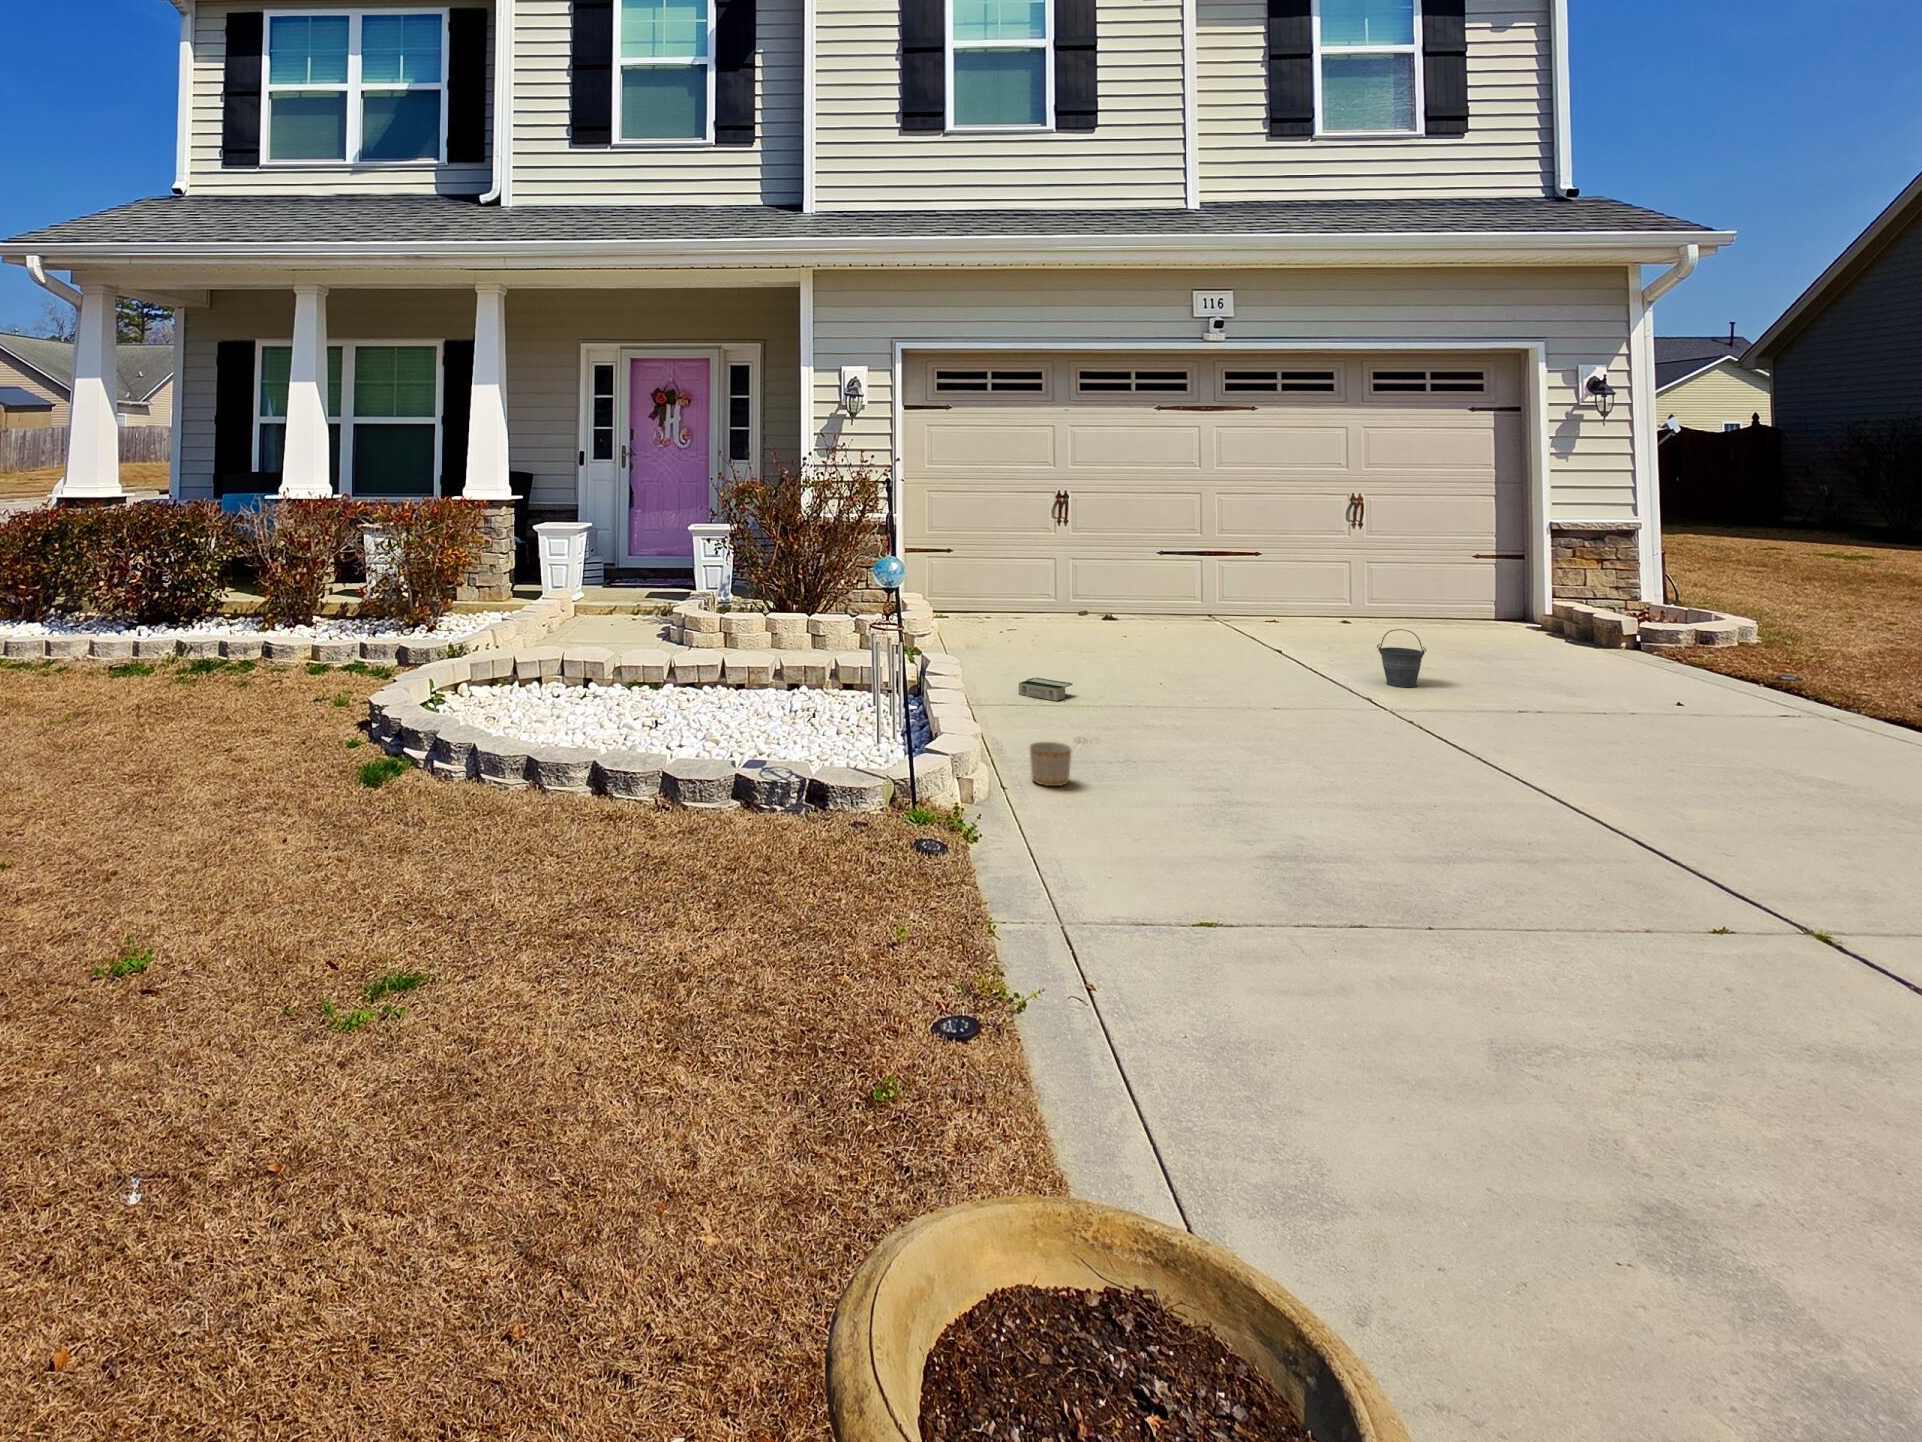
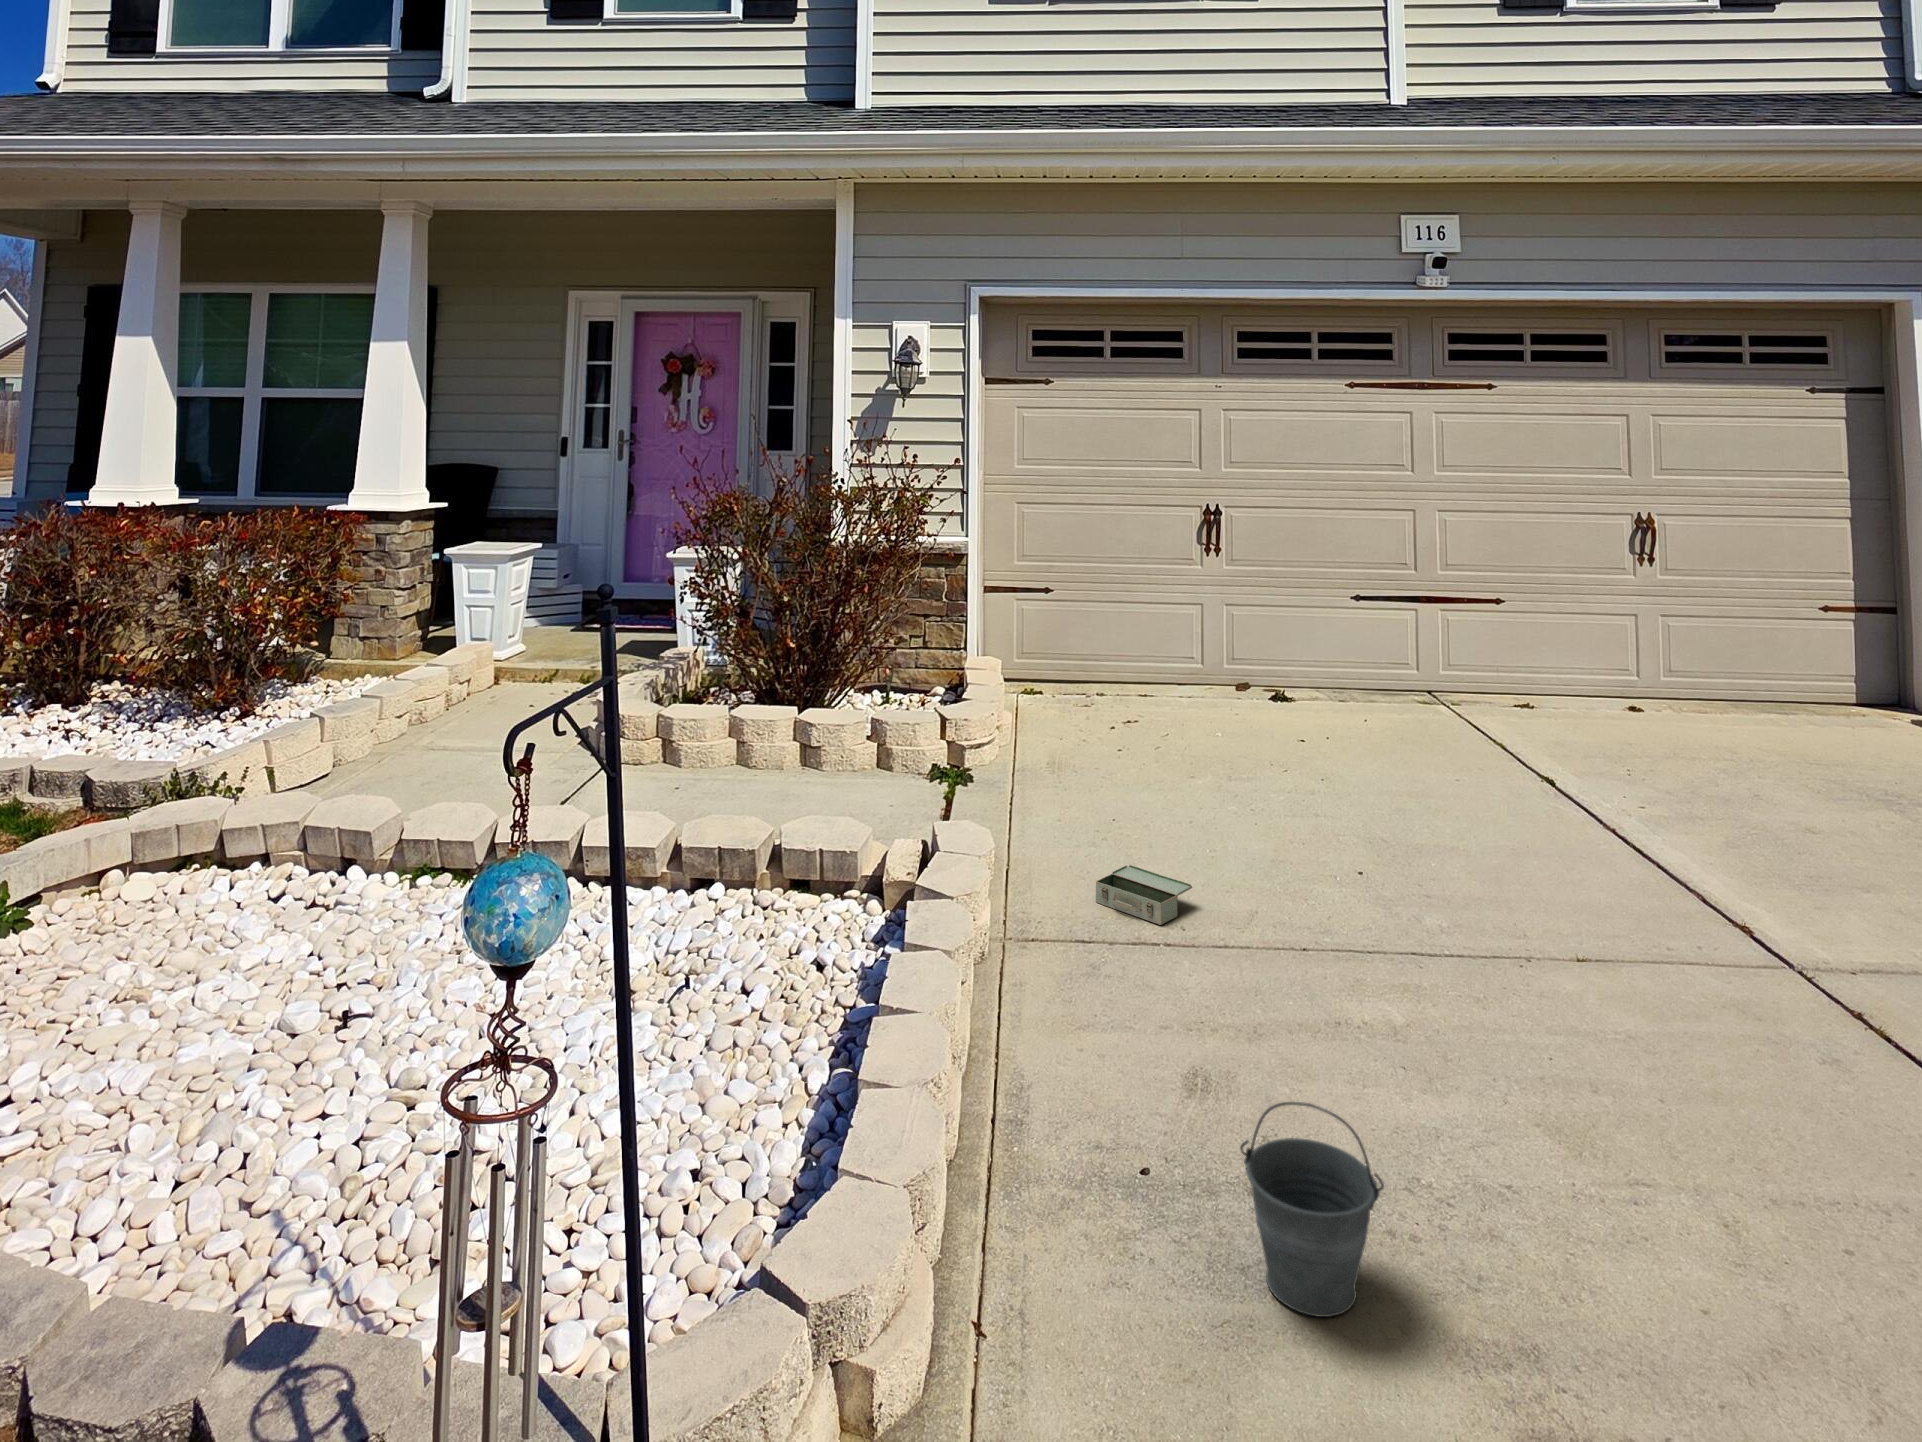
bucket: present [1377,629,1426,687] -> present [1240,1102,1384,1317]
planter: present [1030,742,1071,786] -> none [1041,1155,1137,1293]

